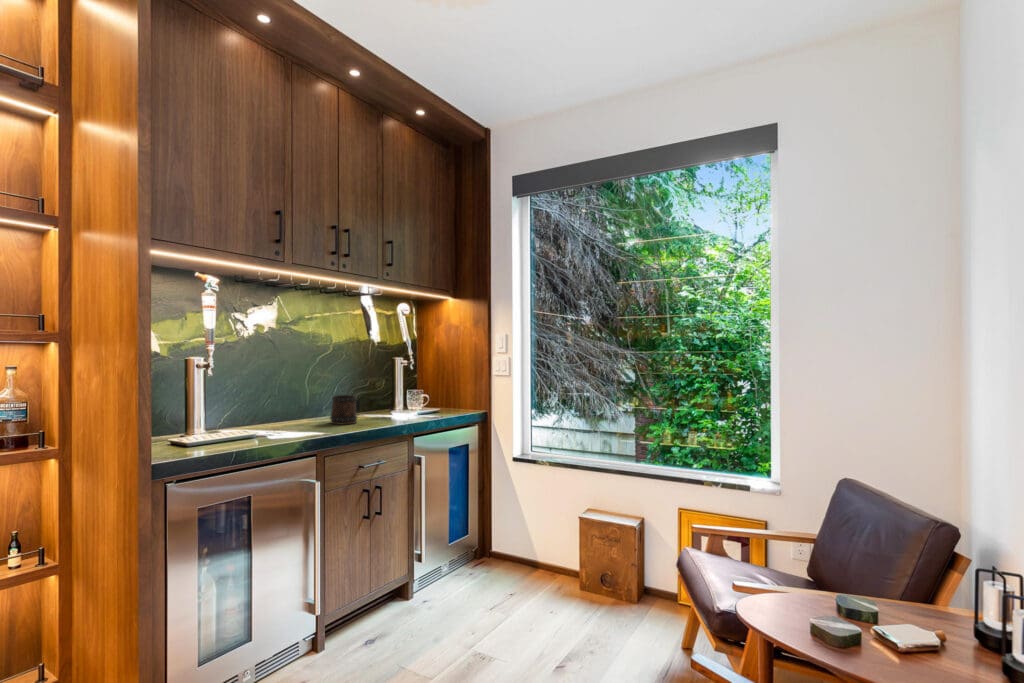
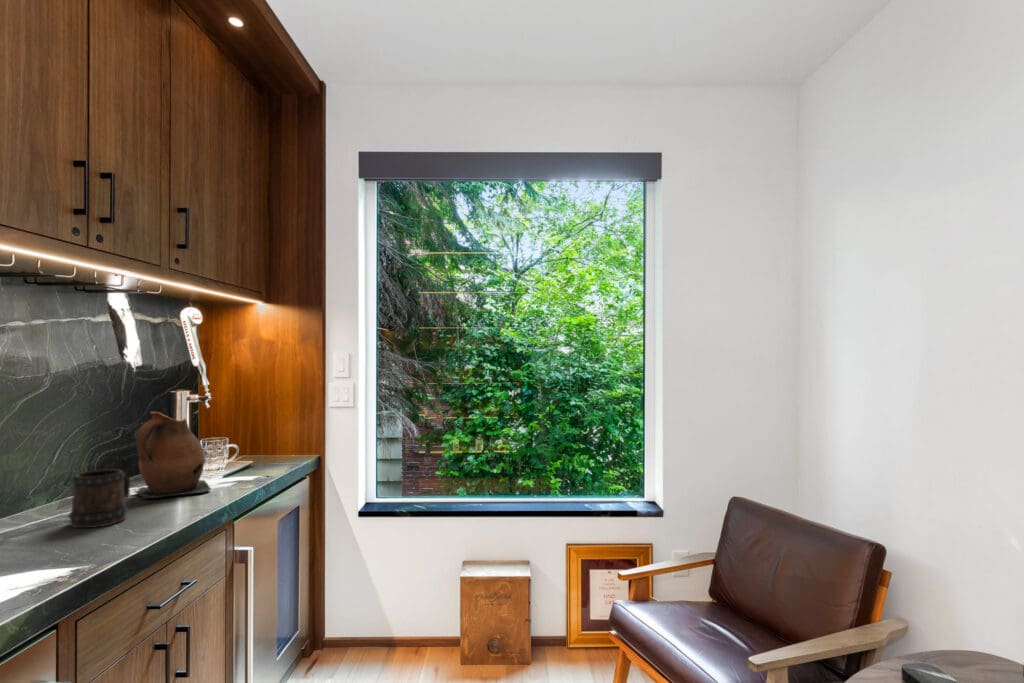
ceramic pitcher: none [367,367,406,418] -> present [136,412,211,498]

